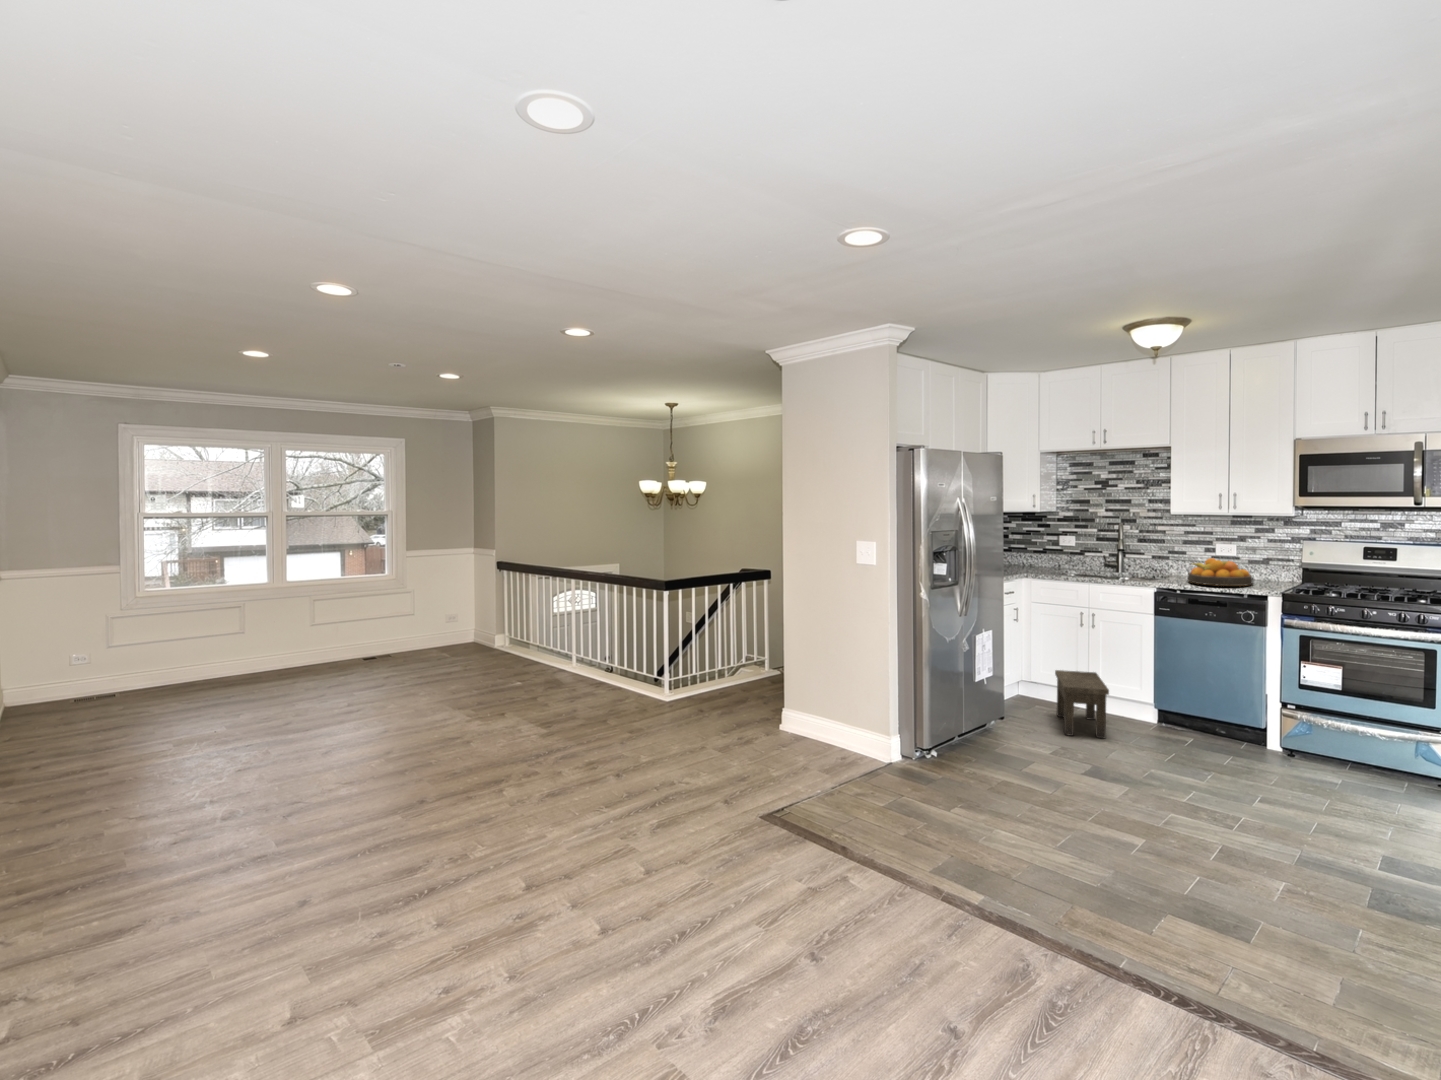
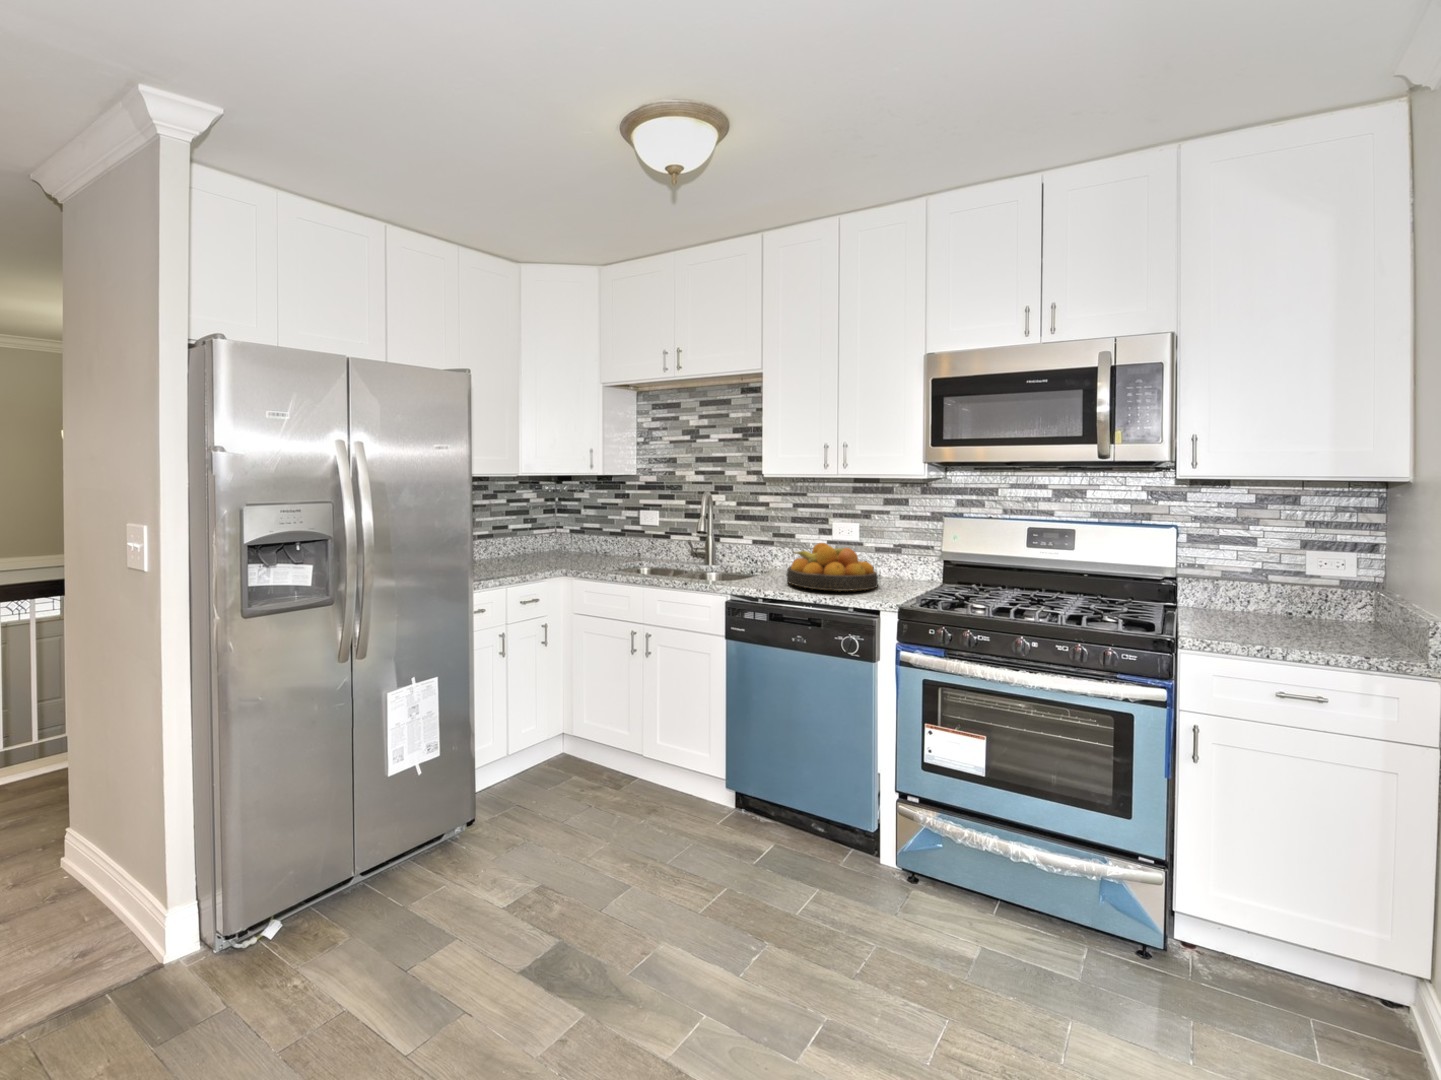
side table: present [1055,670,1109,738] -> none [546,738,646,898]

